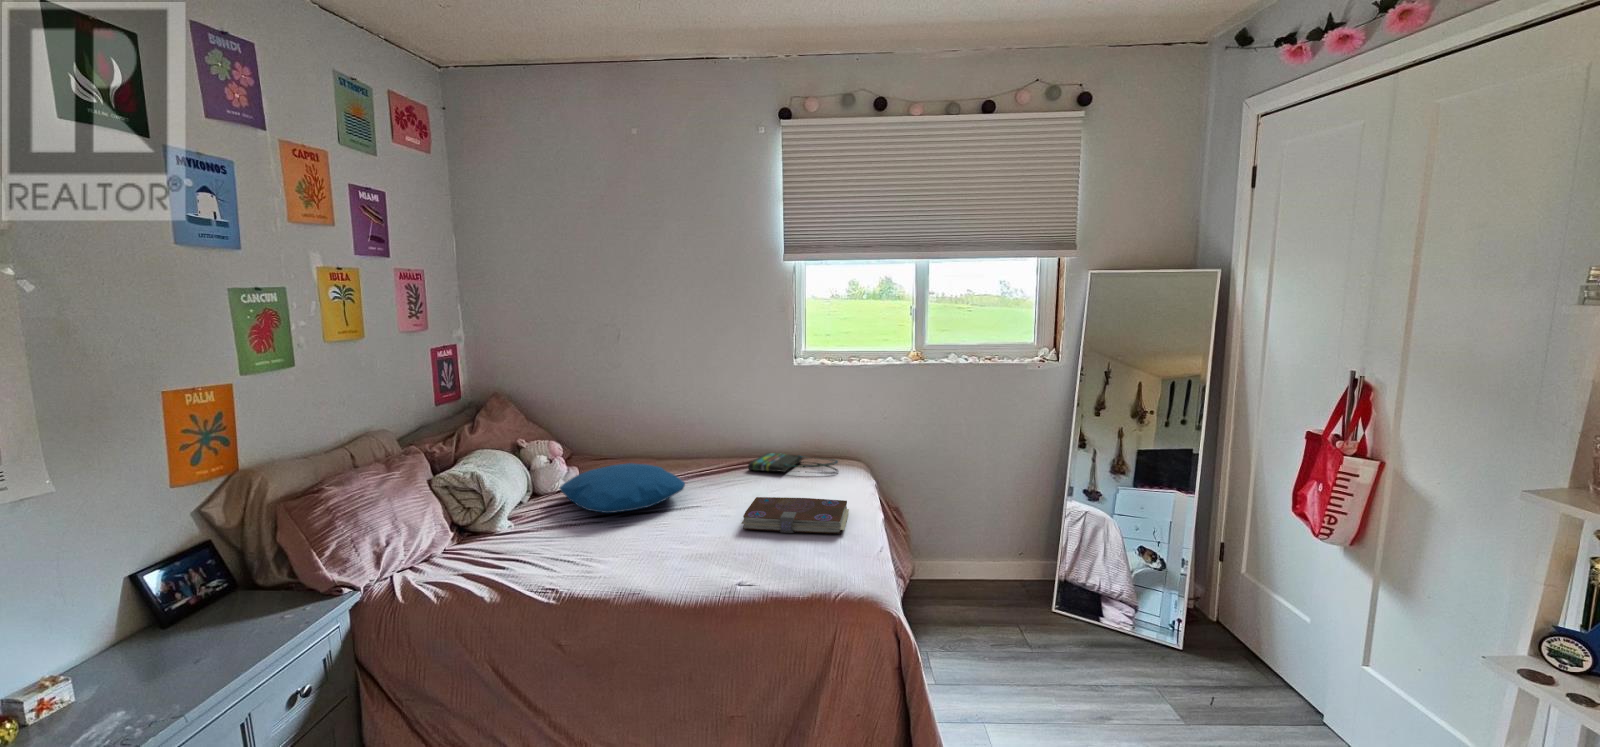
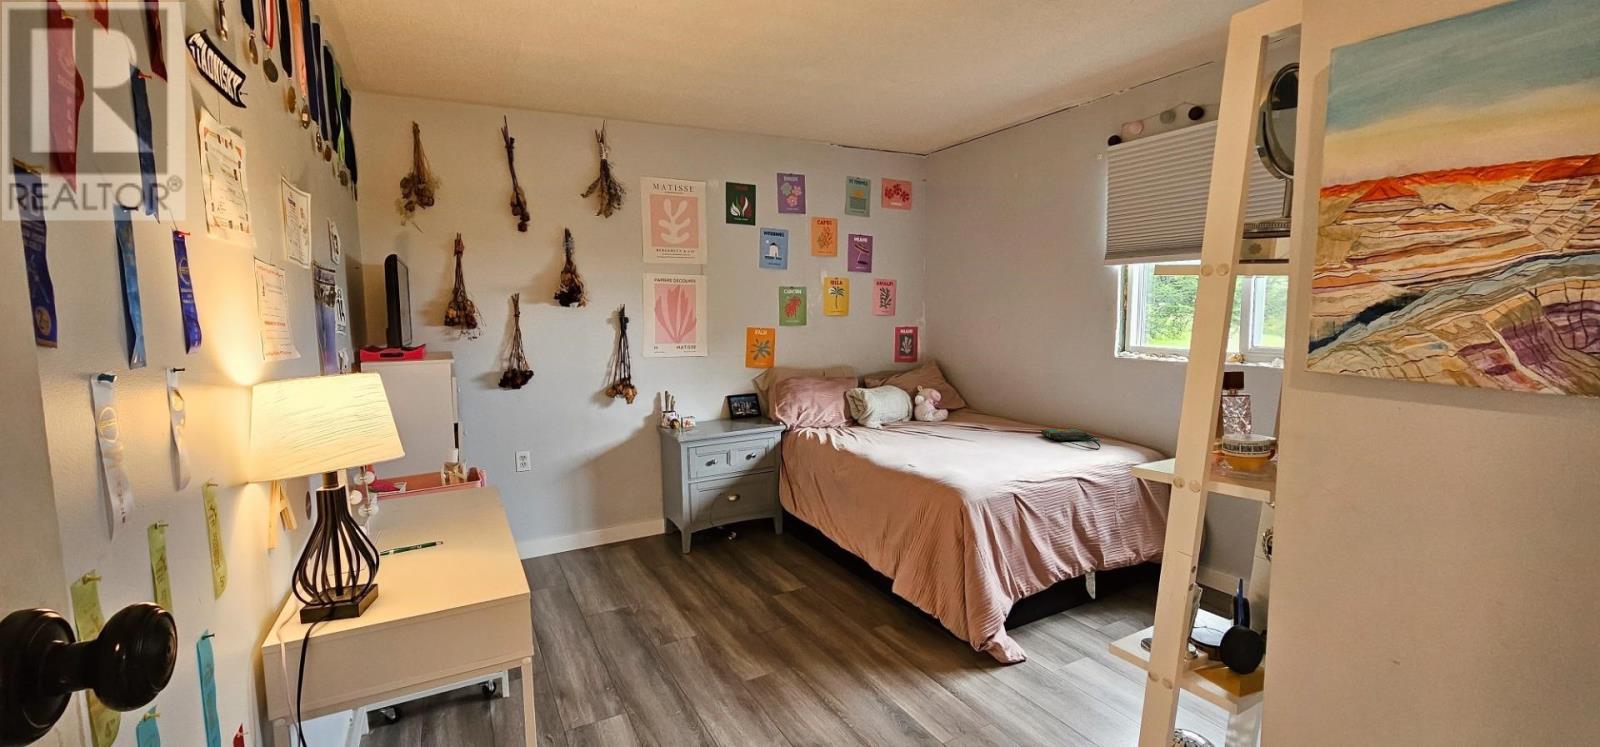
pillow: present [560,463,685,513] -> none [901,408,976,433]
book: present [741,497,849,534] -> none [956,440,1039,467]

